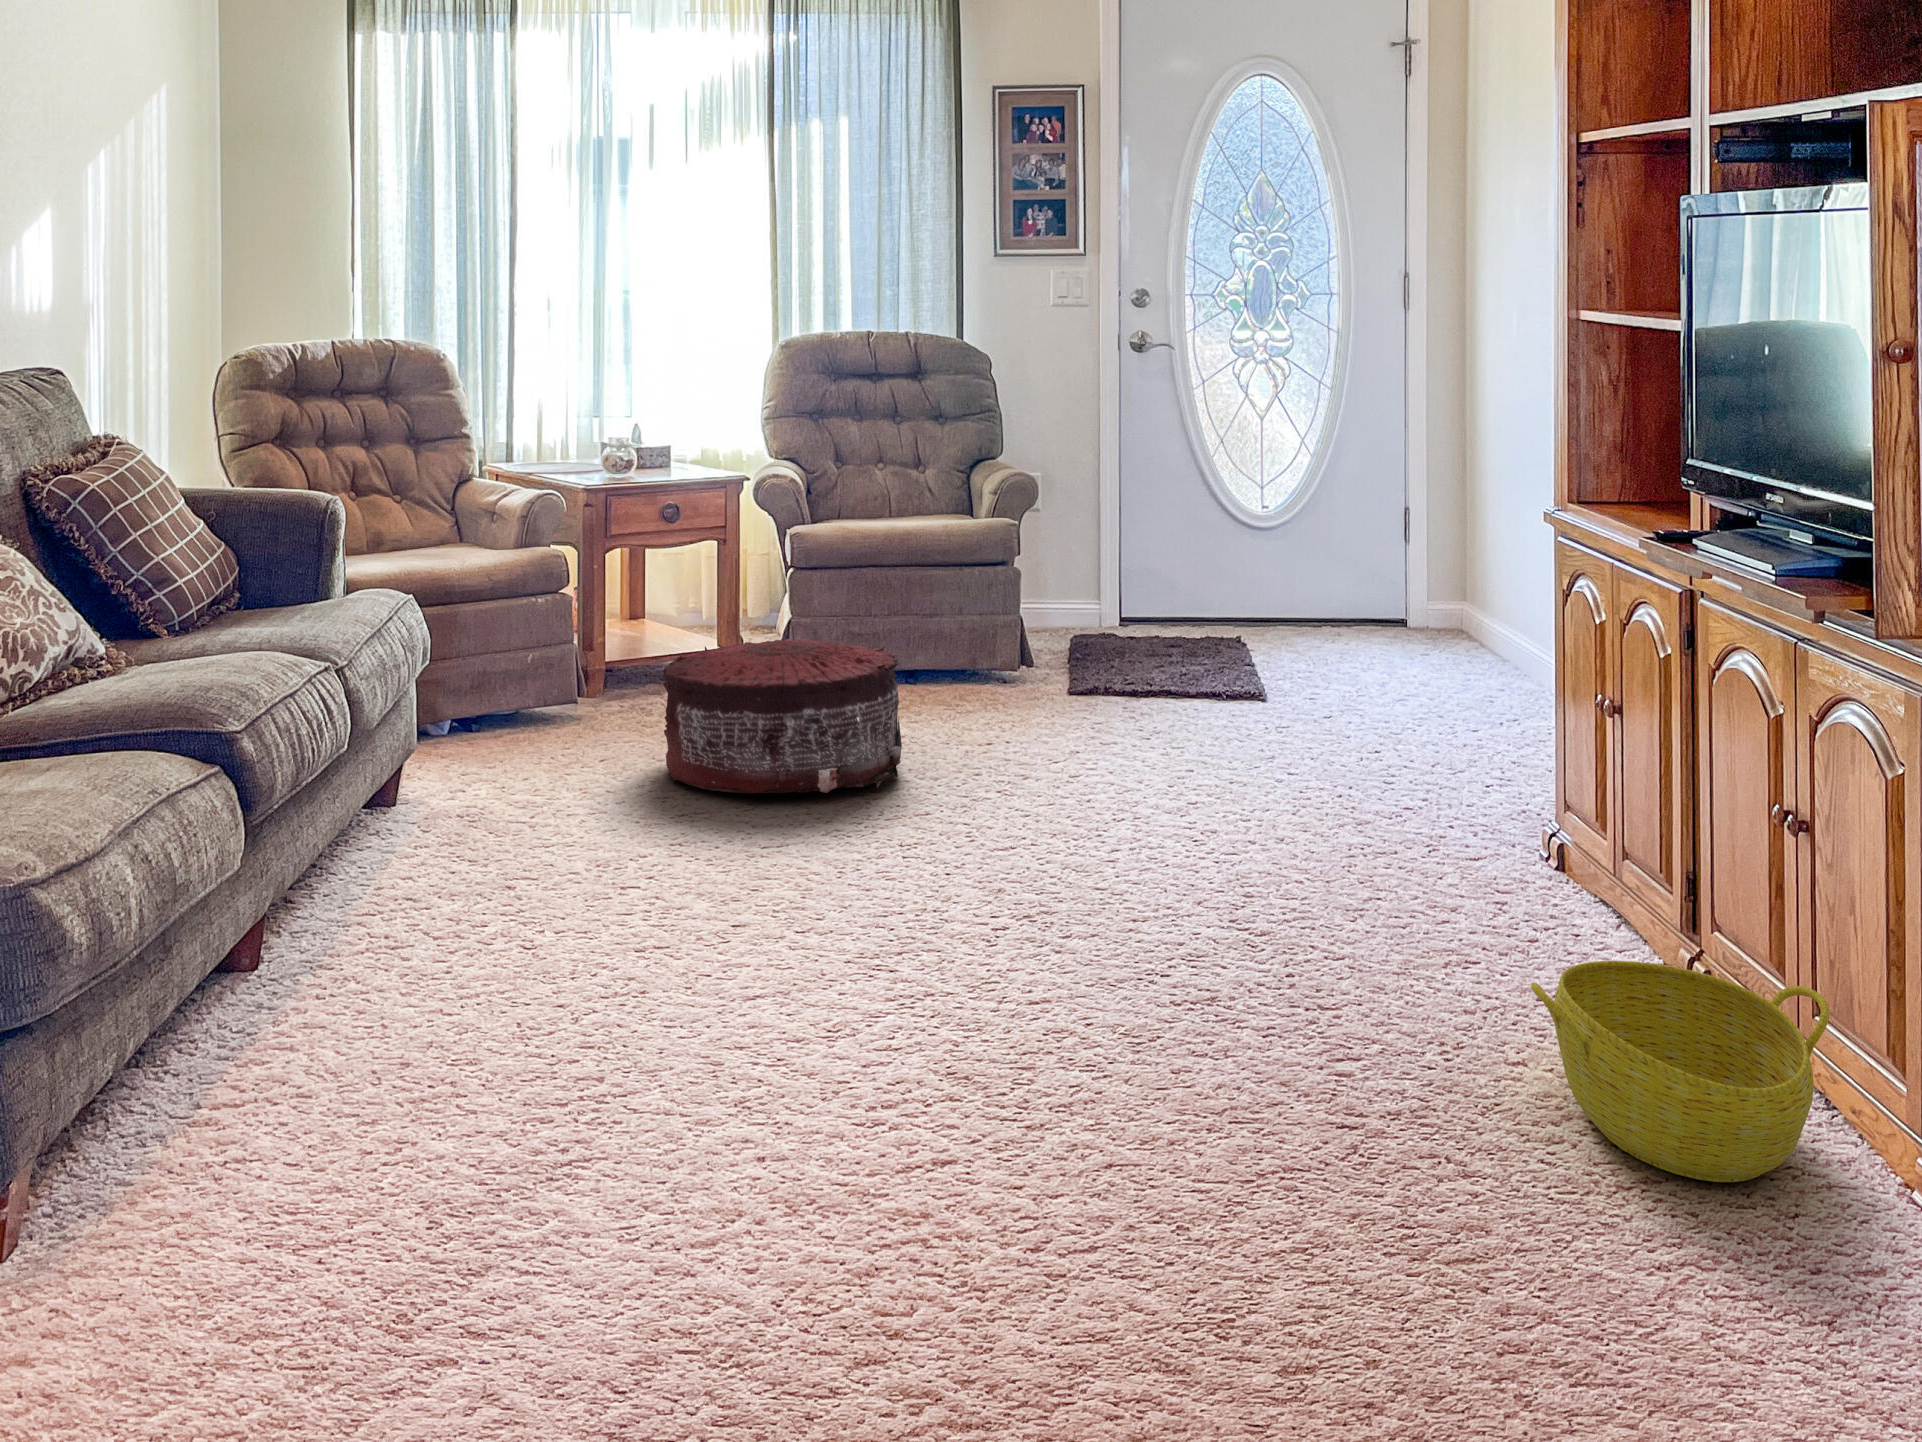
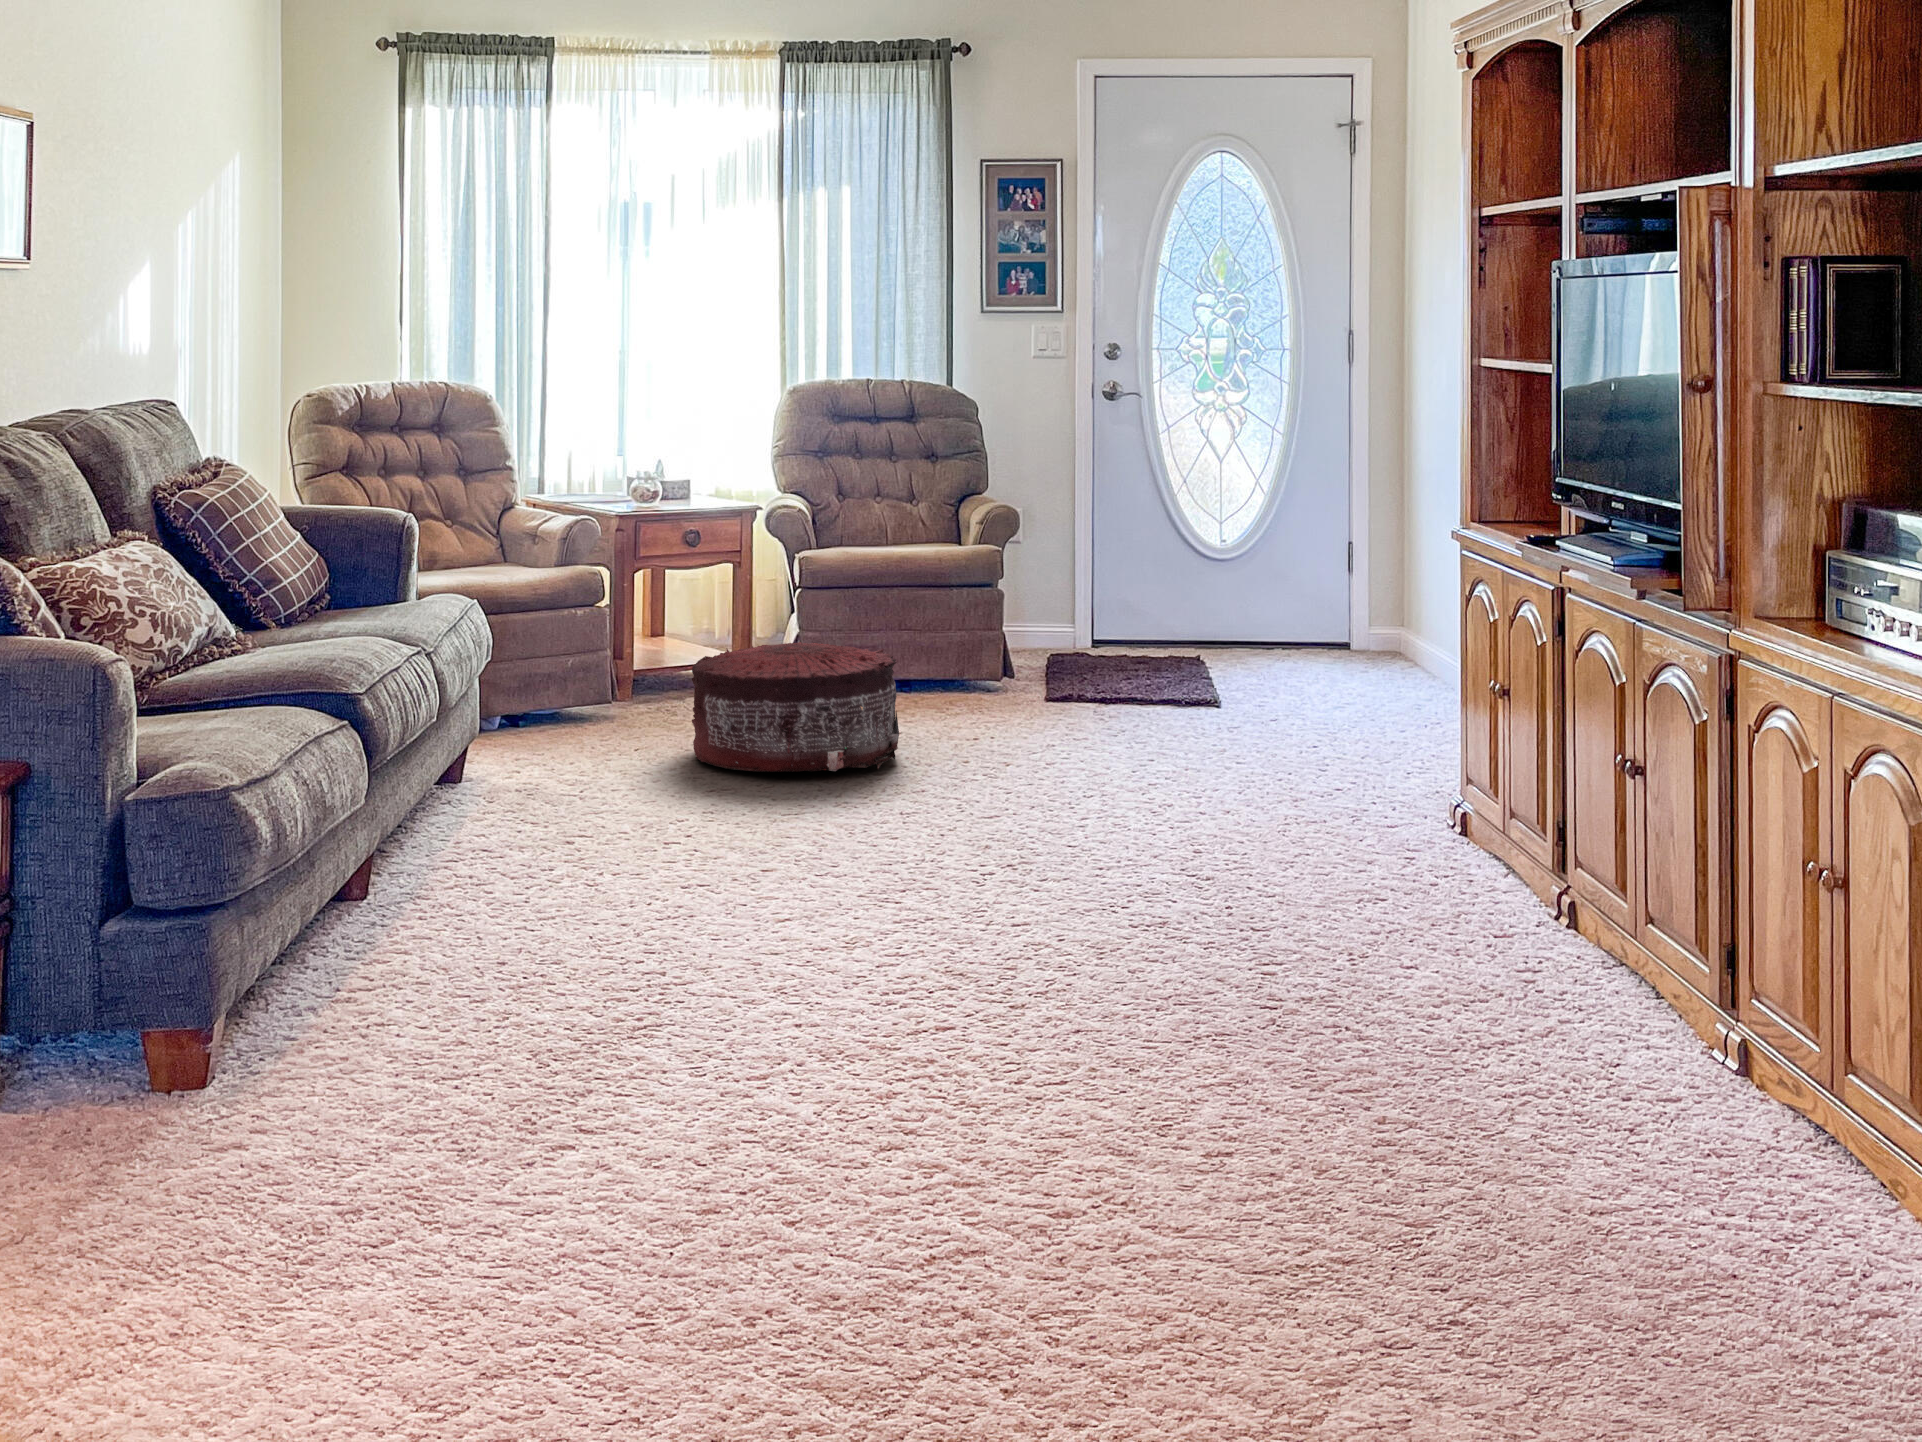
basket: present [1531,961,1829,1182] -> none [1417,883,1654,1045]

